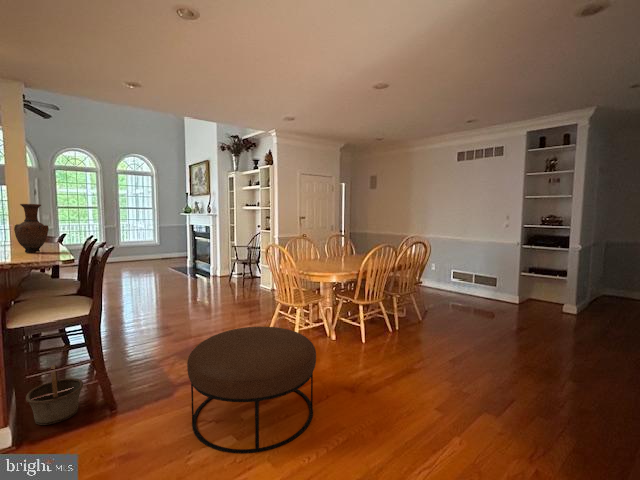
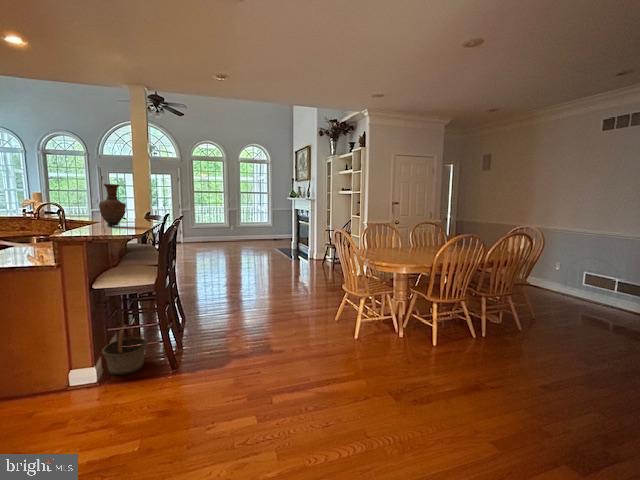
ottoman: present [187,327,316,454] -> none [213,313,348,448]

